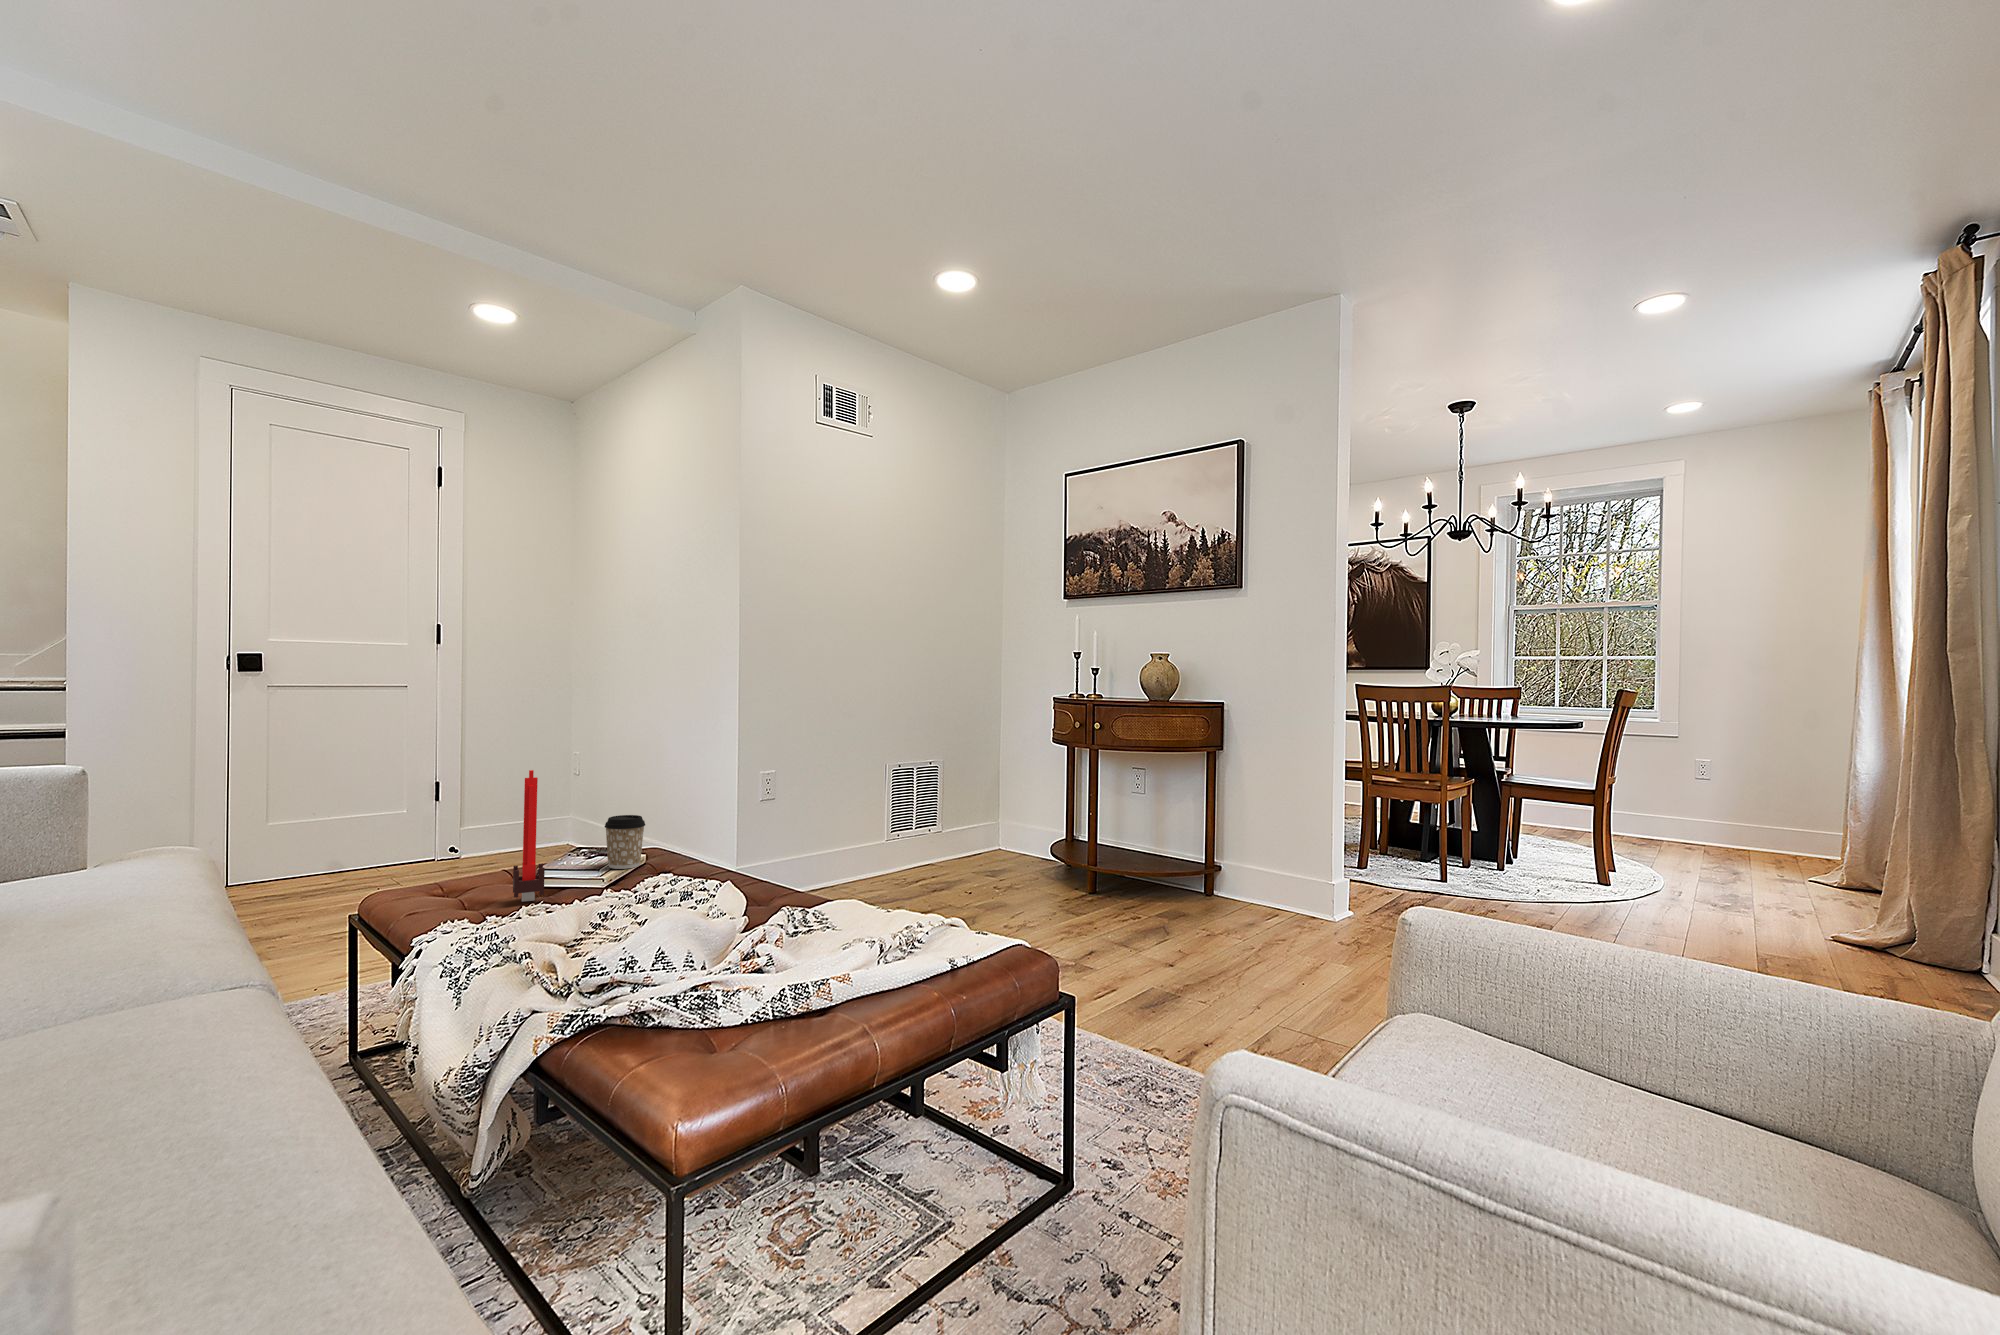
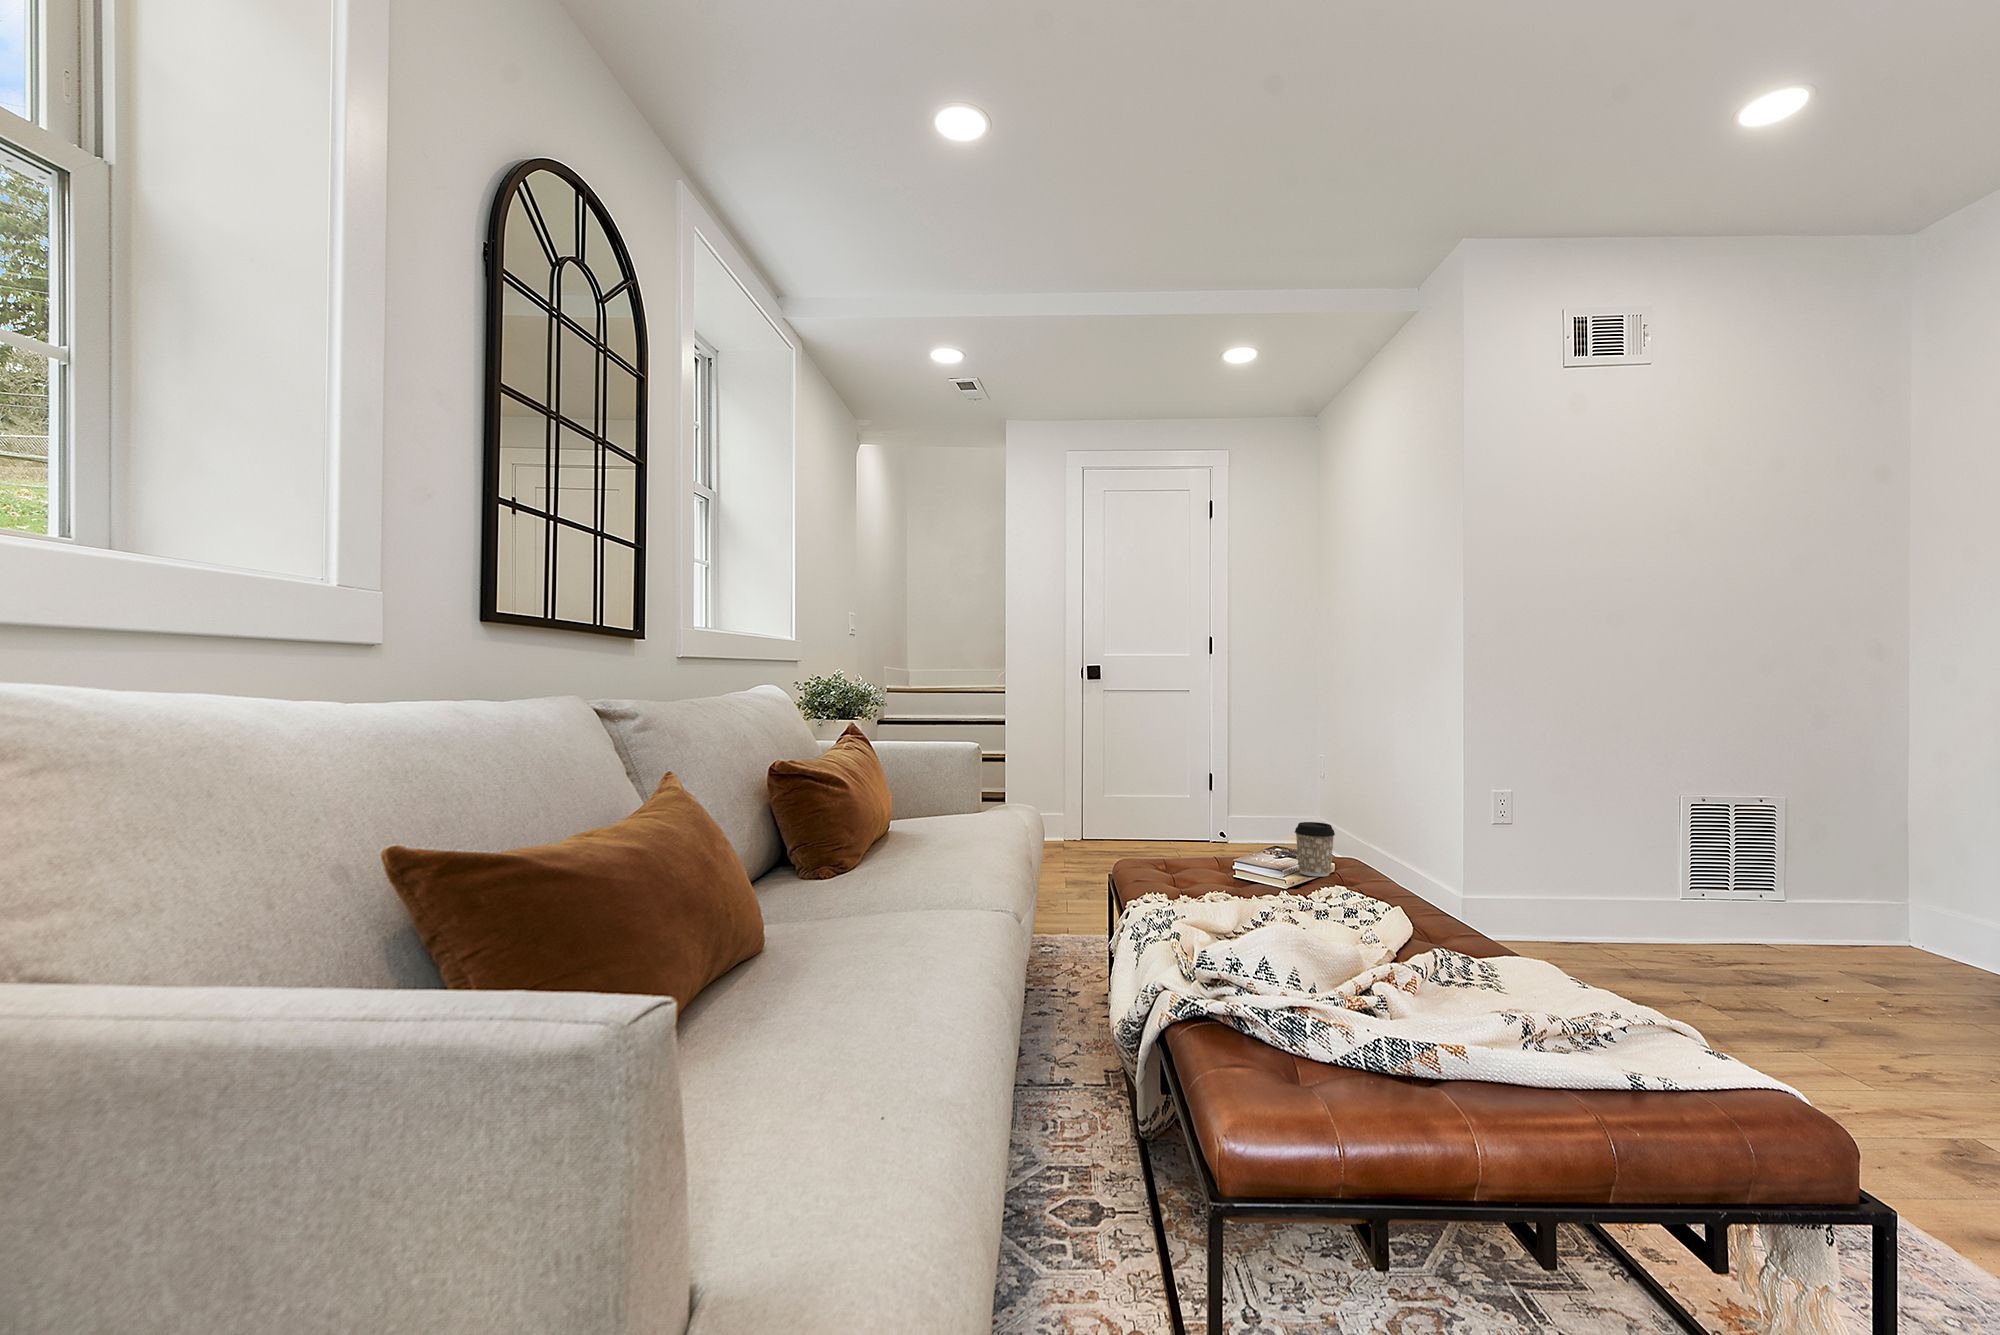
candle: present [513,770,545,902] -> none [1201,770,1228,891]

